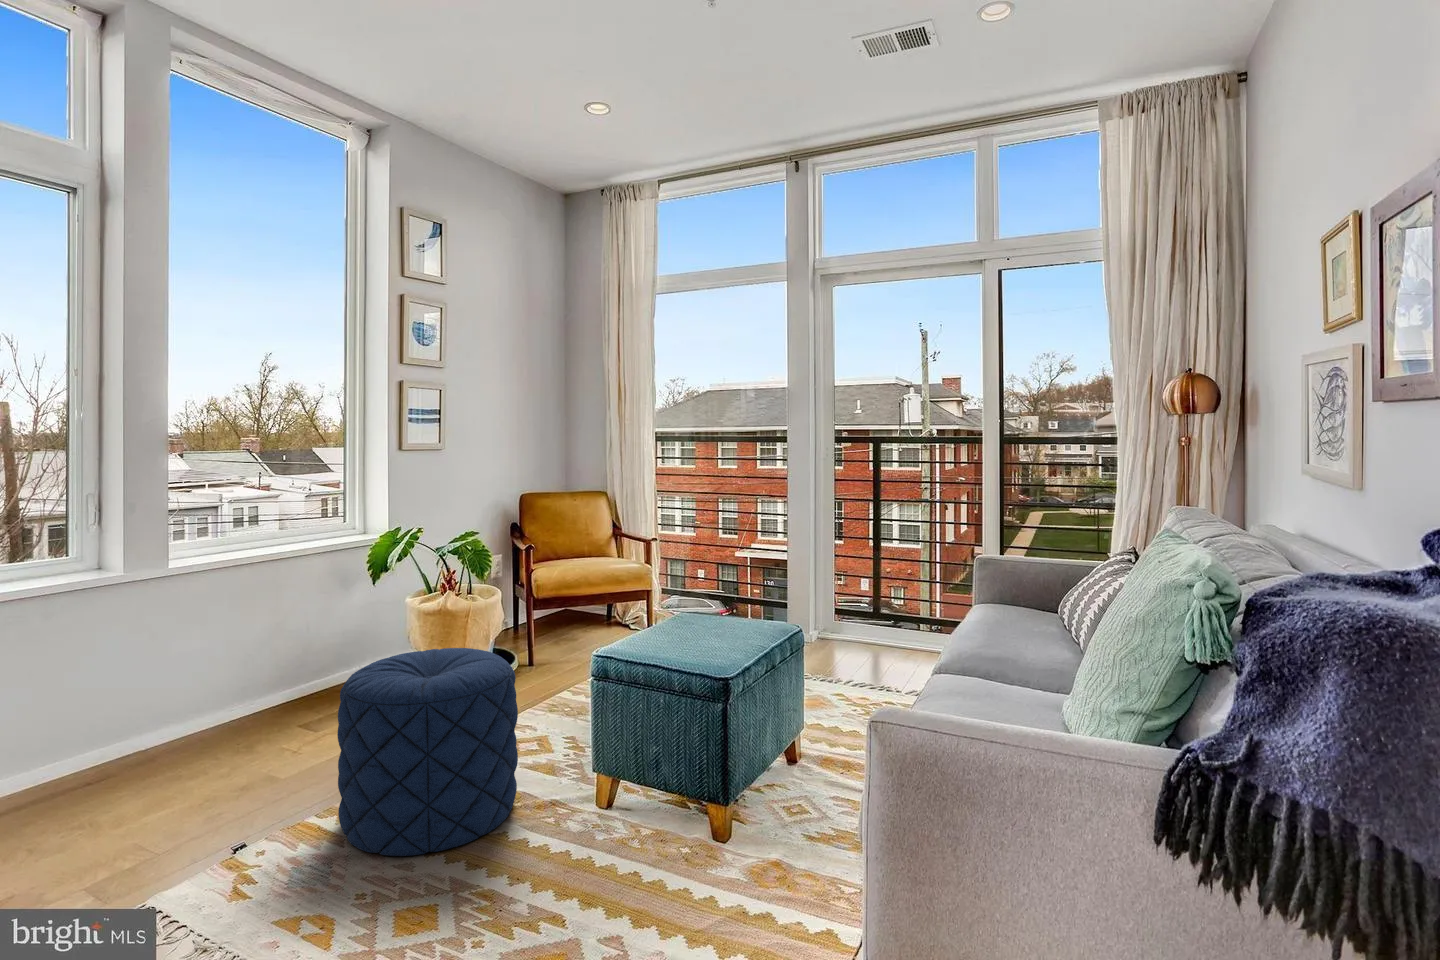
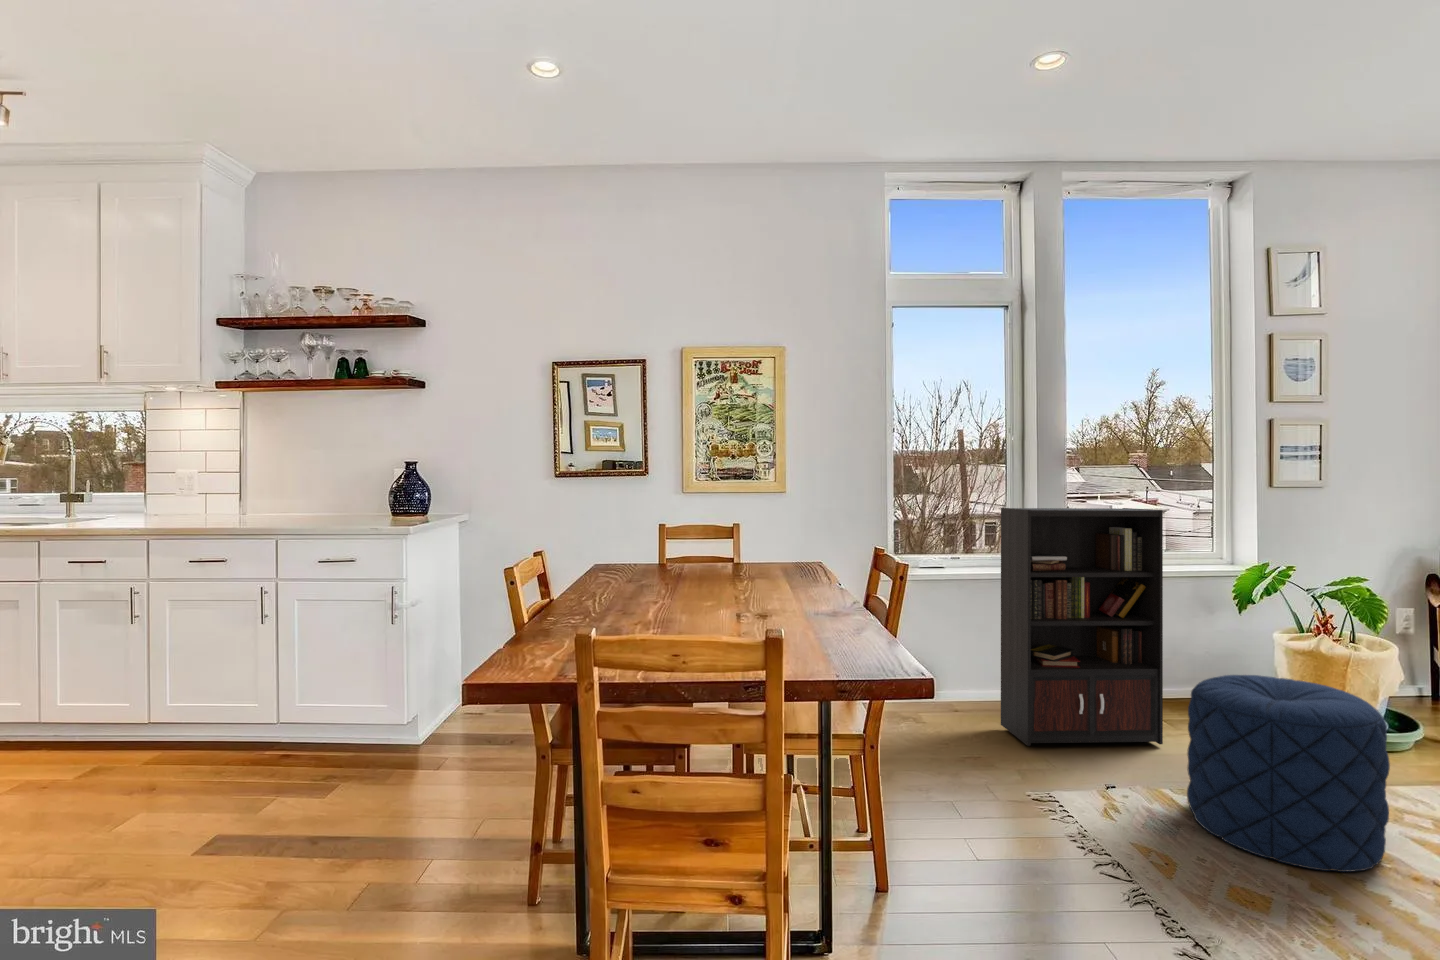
bookcase: none [52,476,303,833] -> present [1001,508,1163,746]

